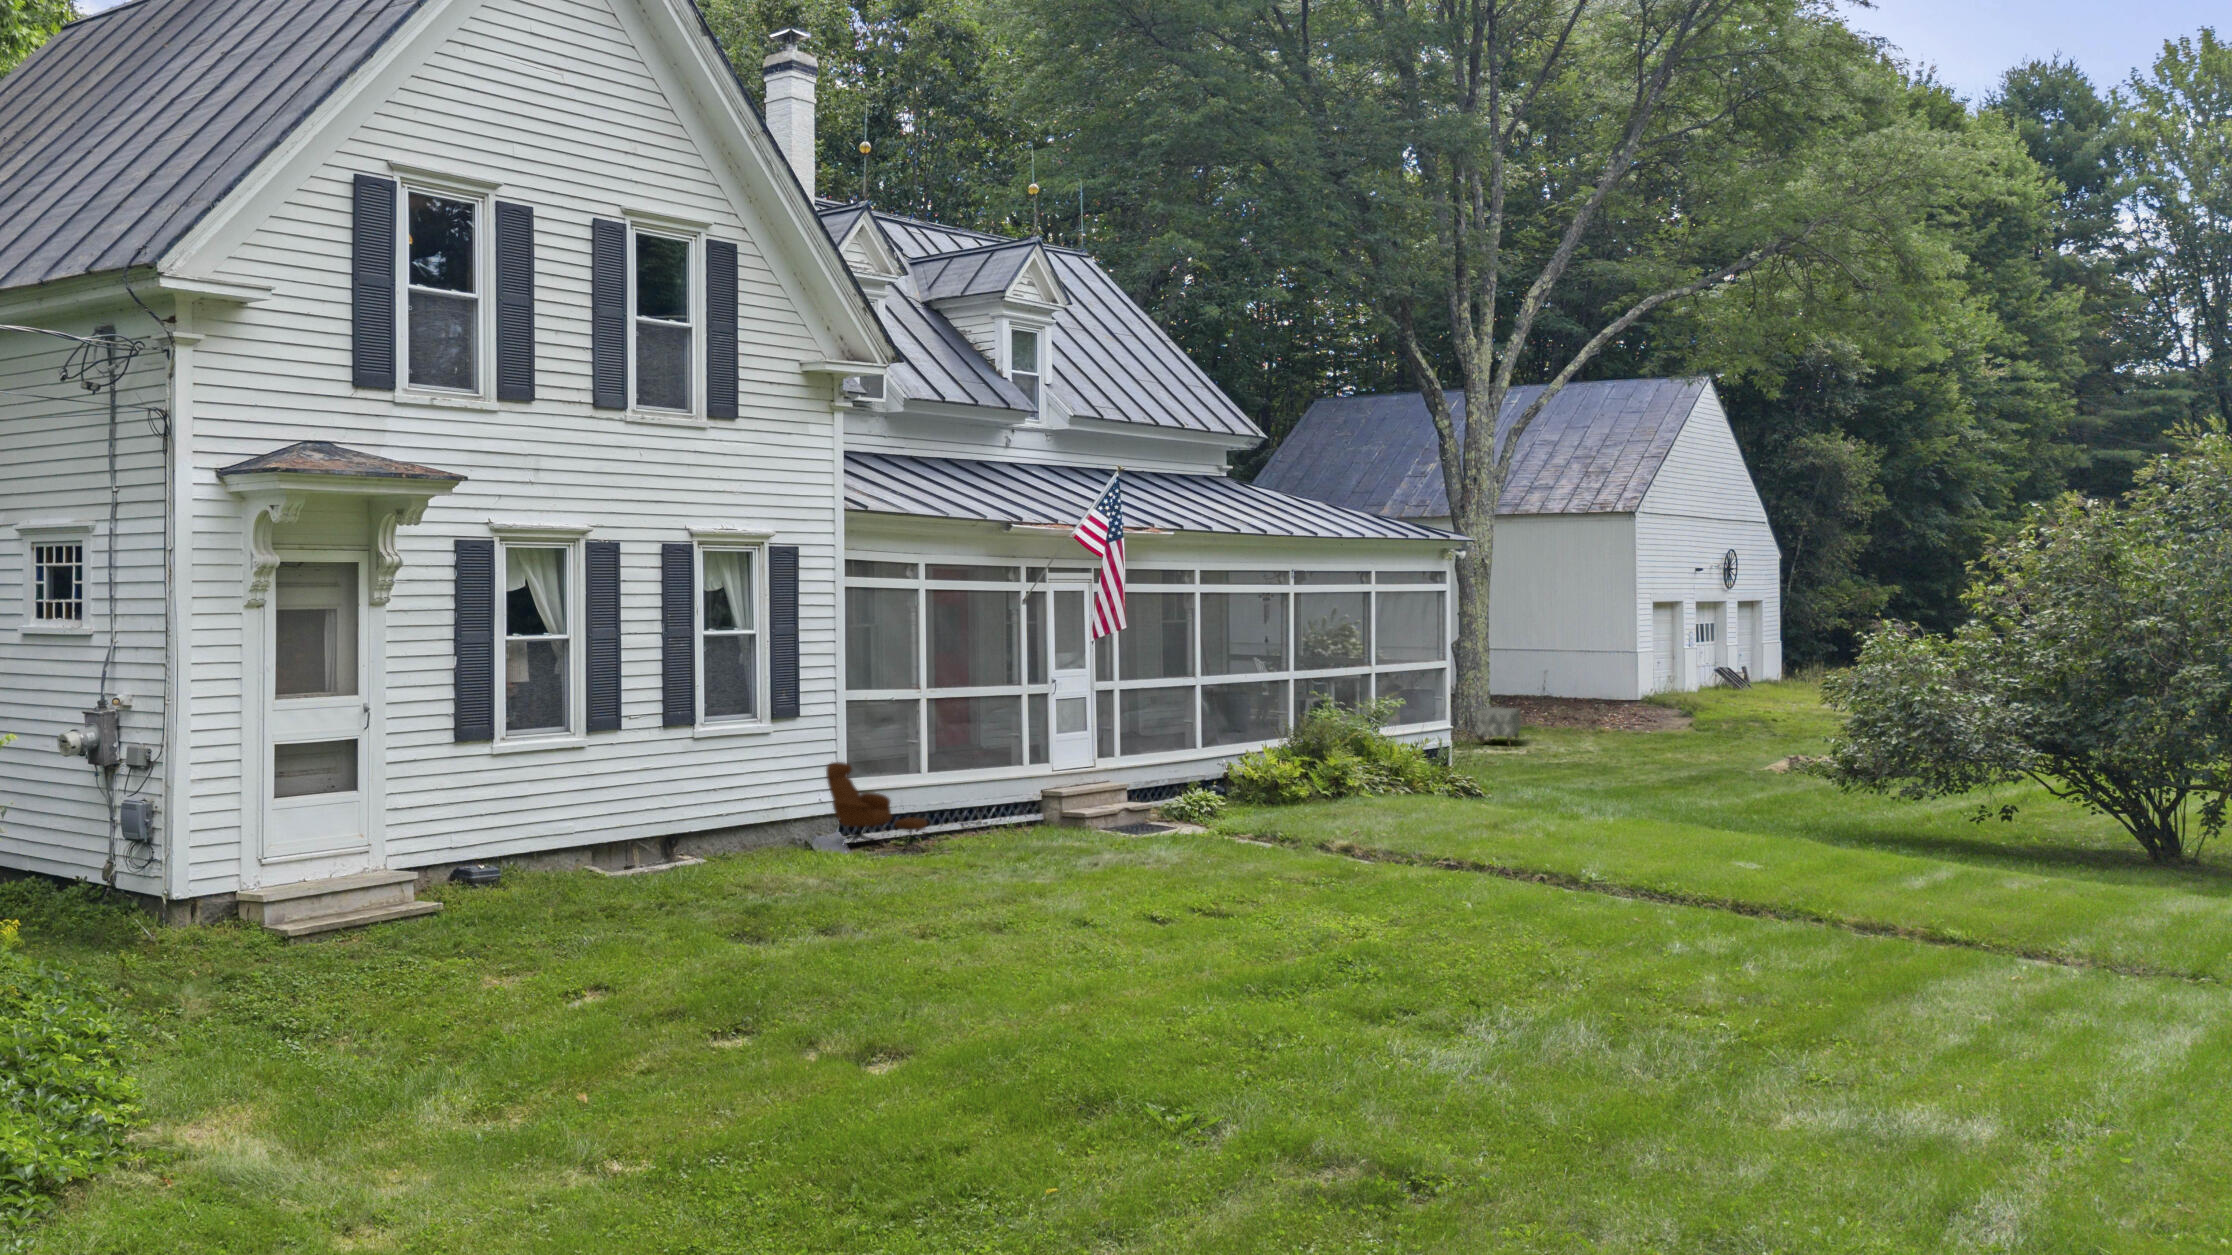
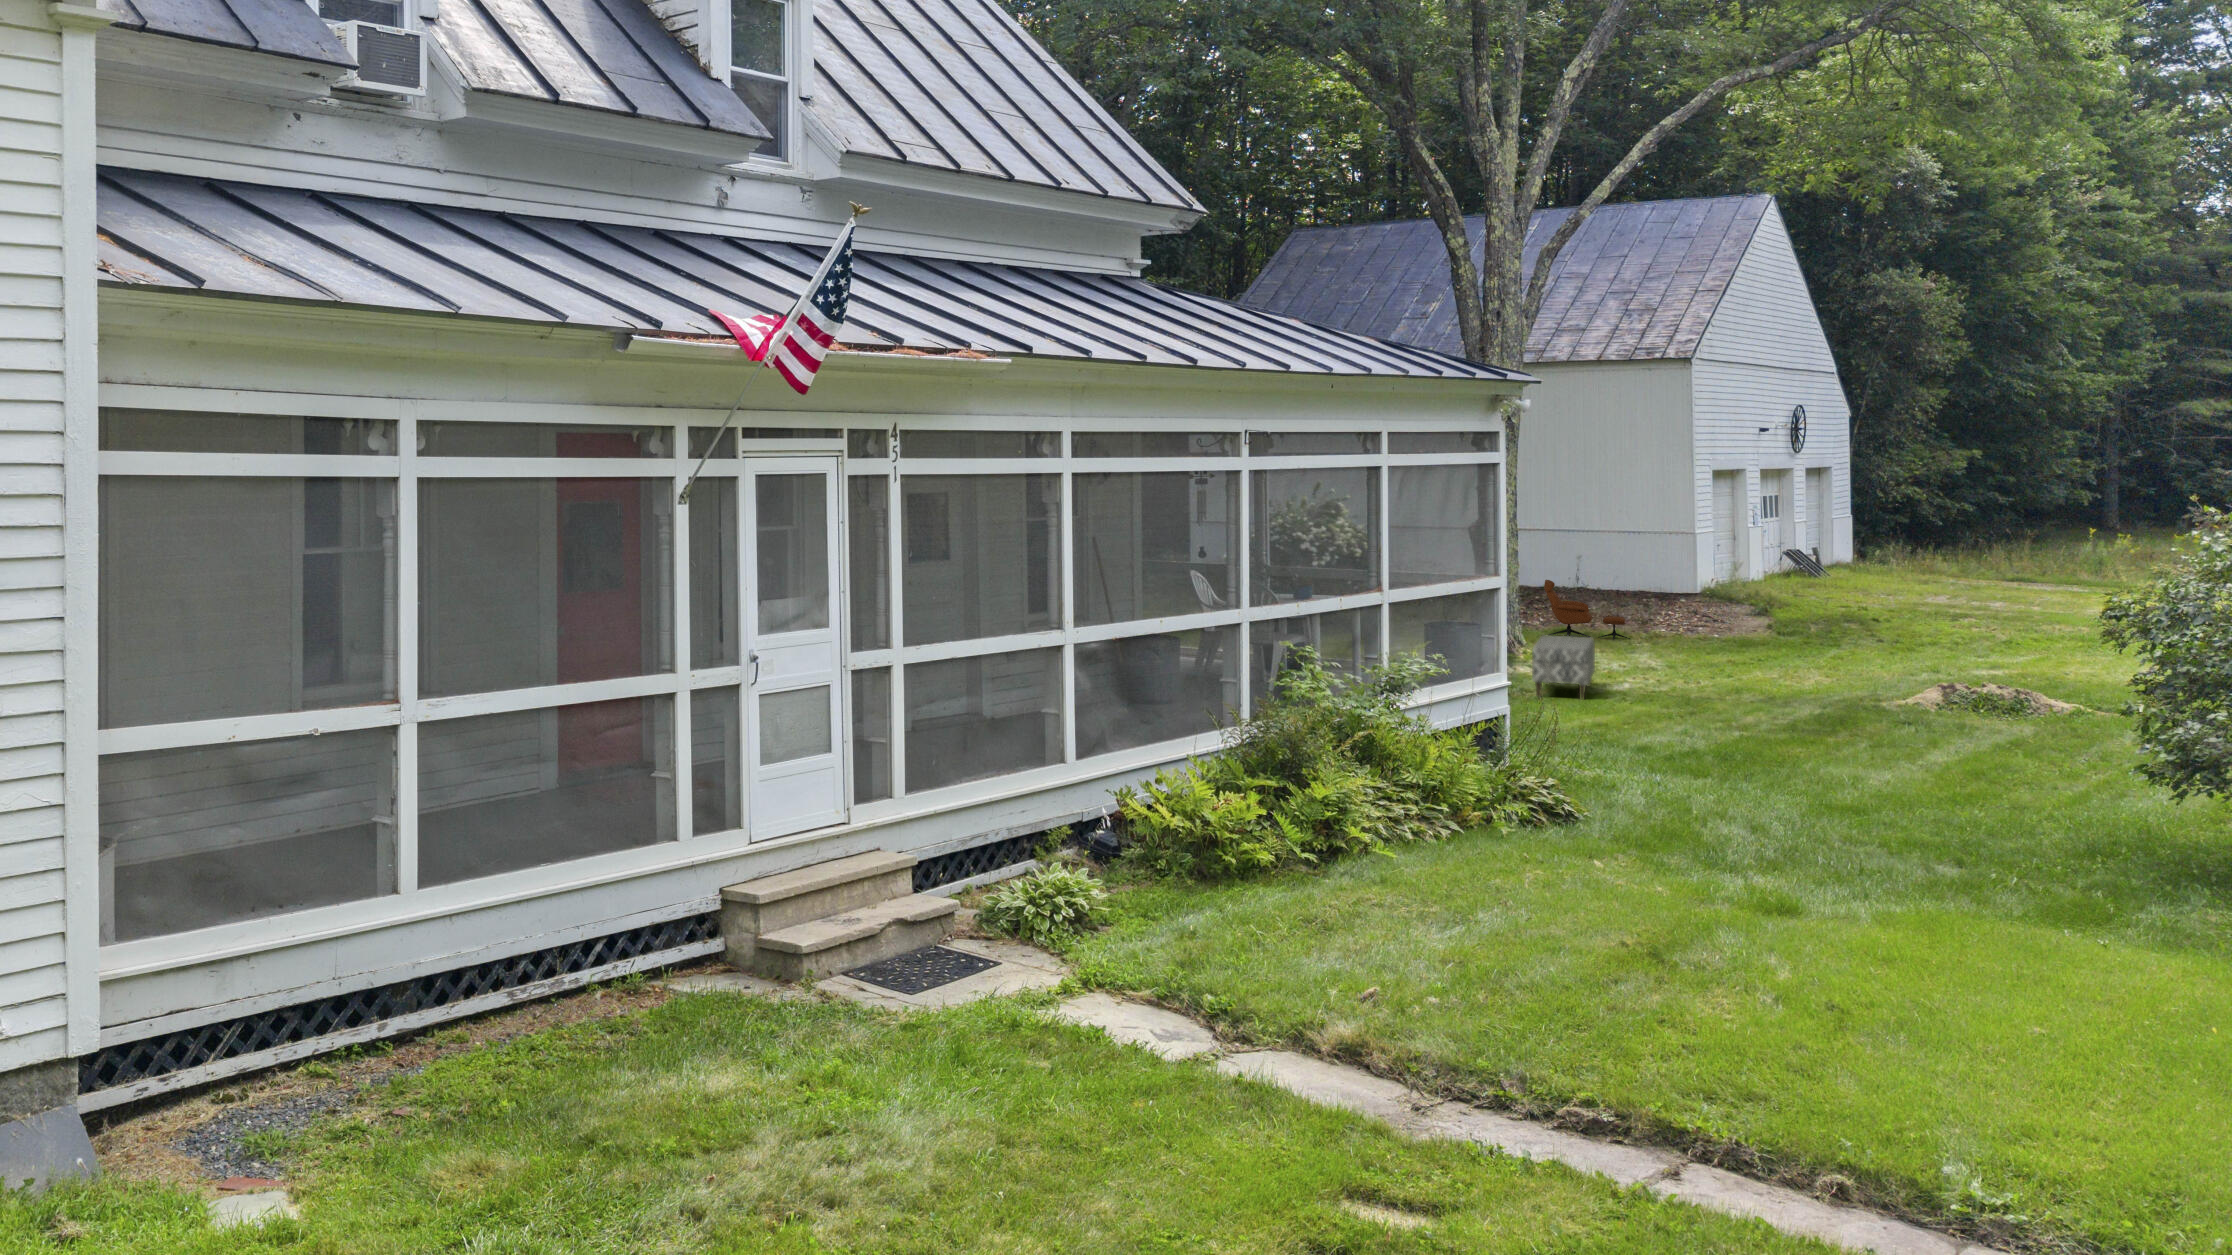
lounge chair: present [826,762,929,851] -> present [1544,580,1630,640]

